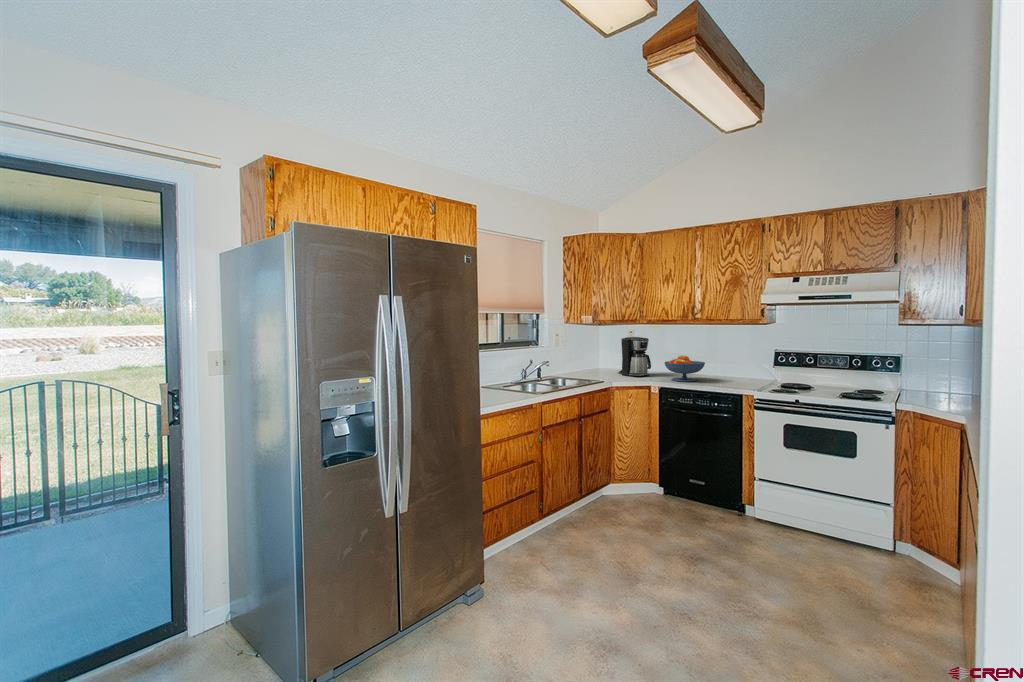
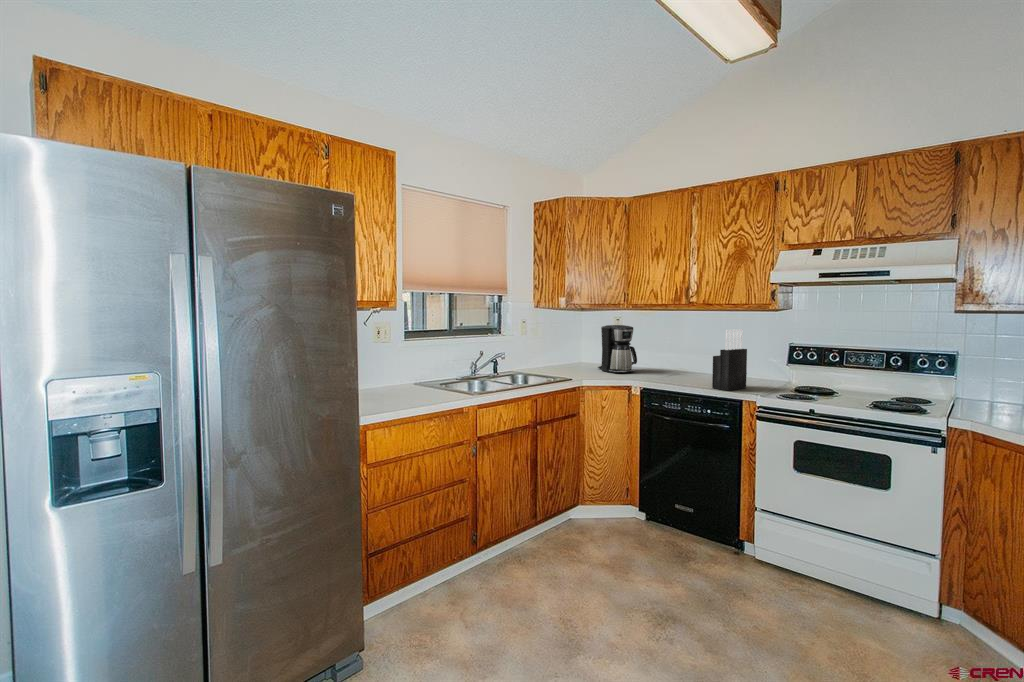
knife block: none [718,339,744,388] -> present [712,329,747,390]
fruit bowl: present [664,355,705,382] -> none [650,348,700,381]

